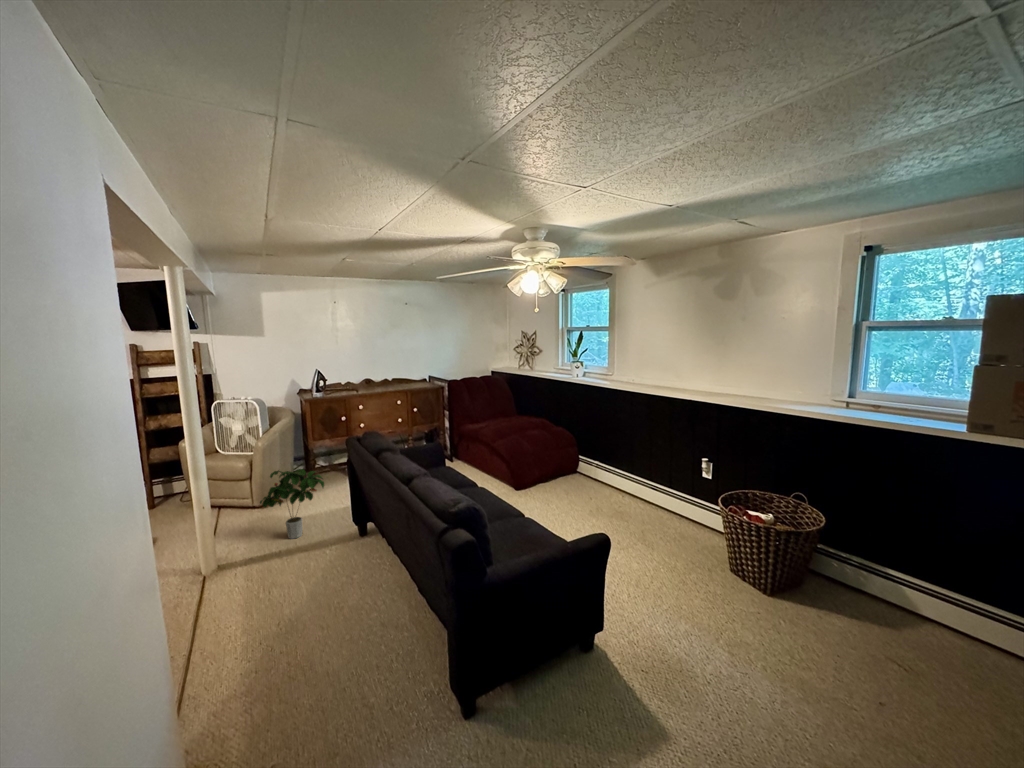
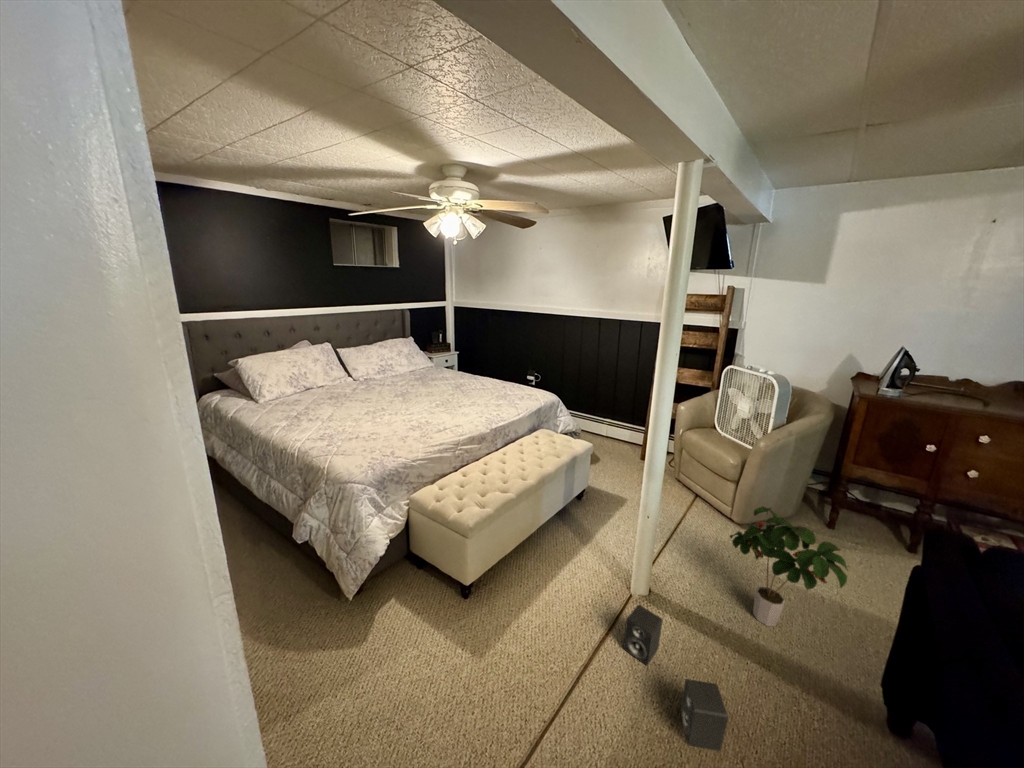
speaker: none [212,560,295,599] -> present [623,605,728,751]

